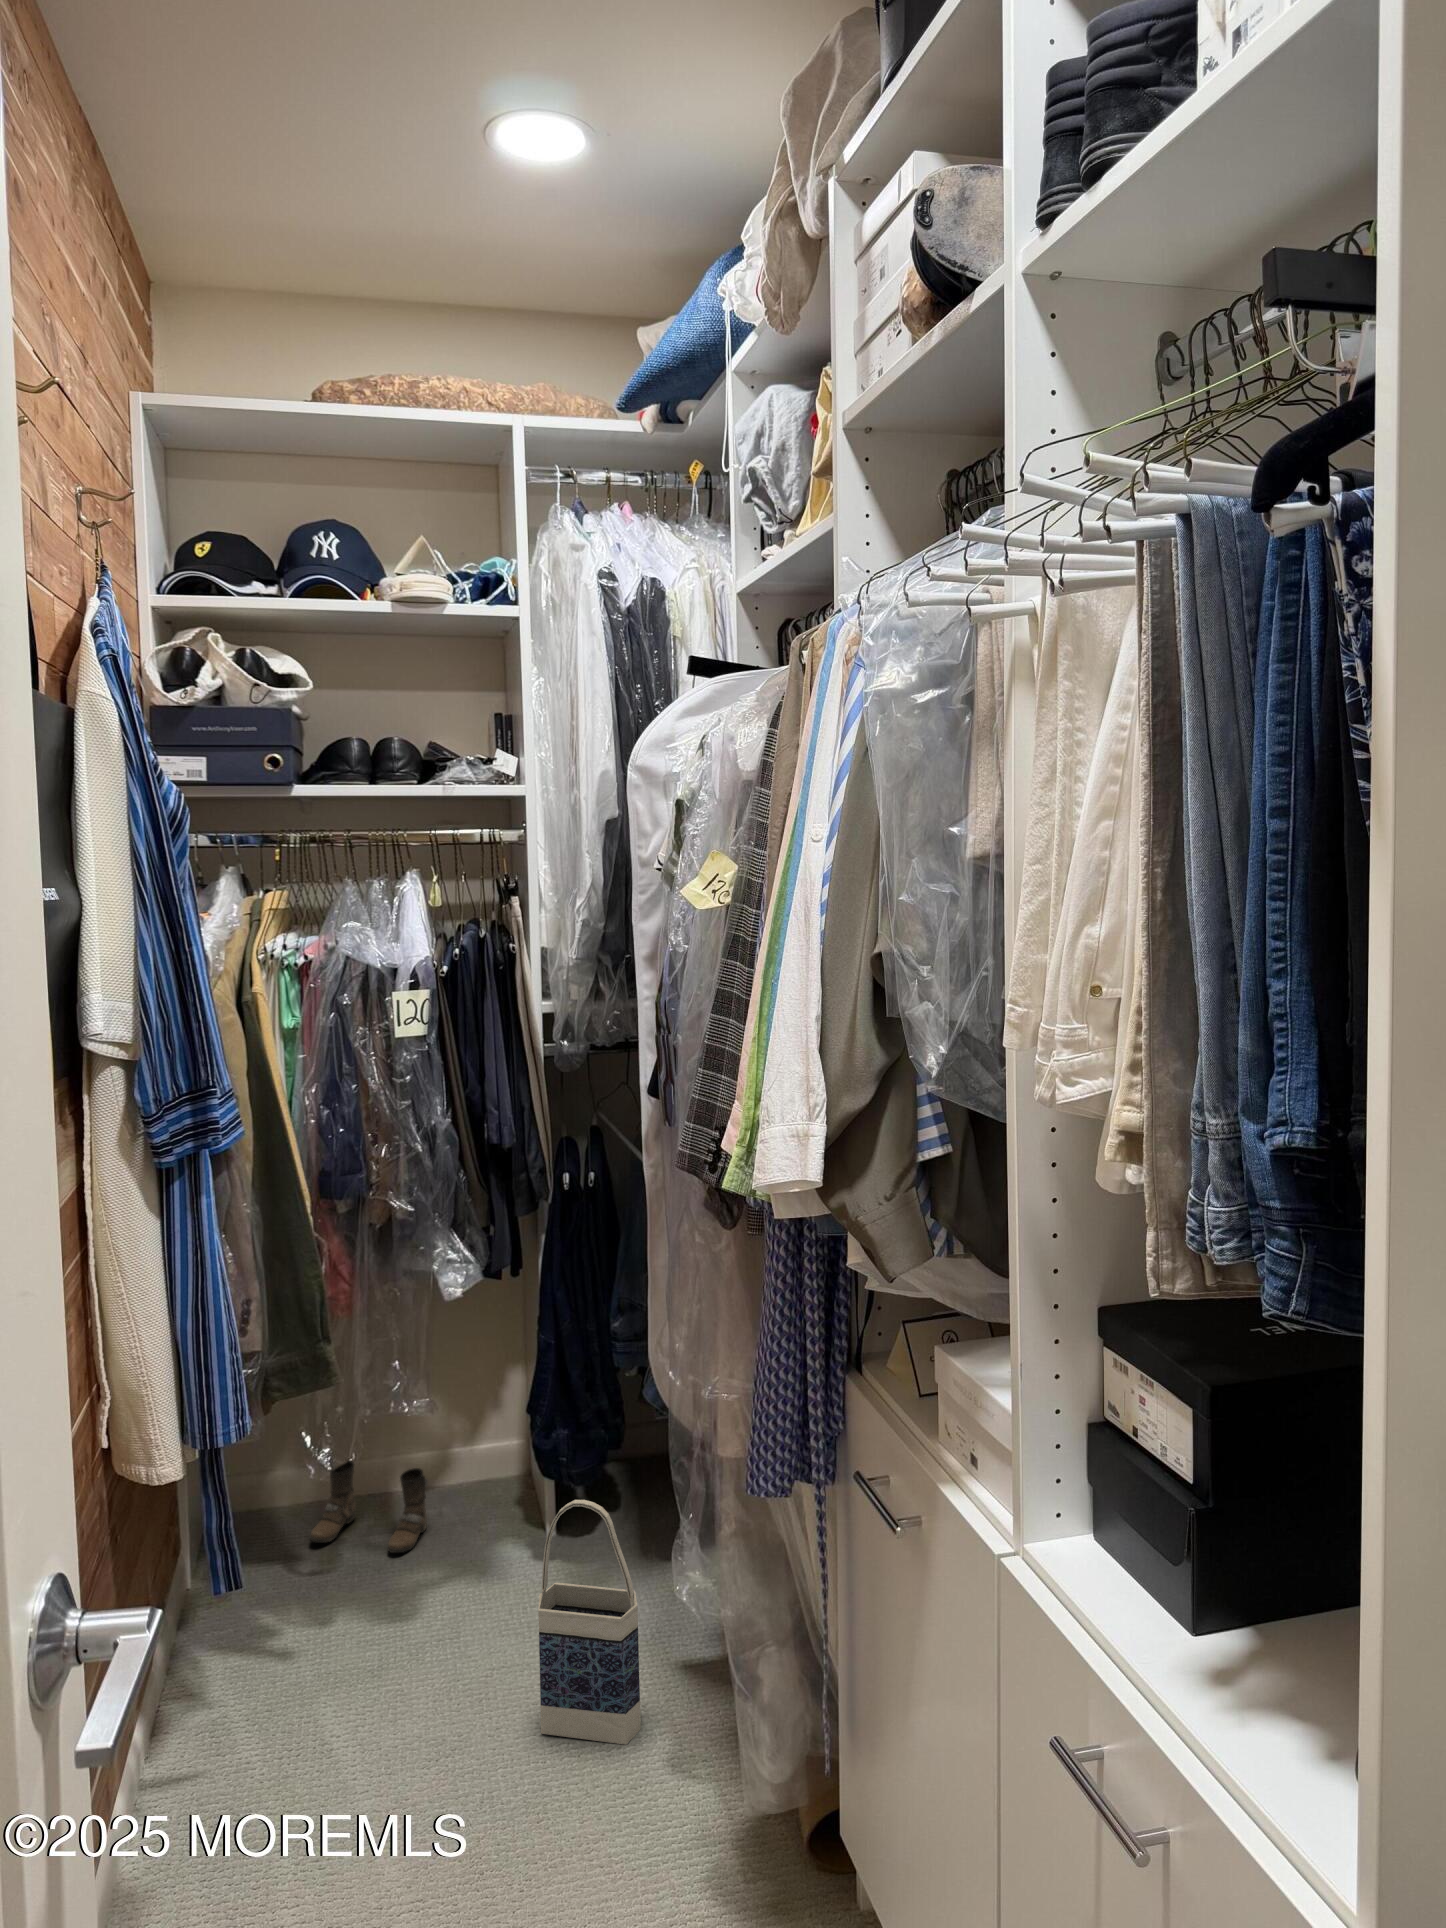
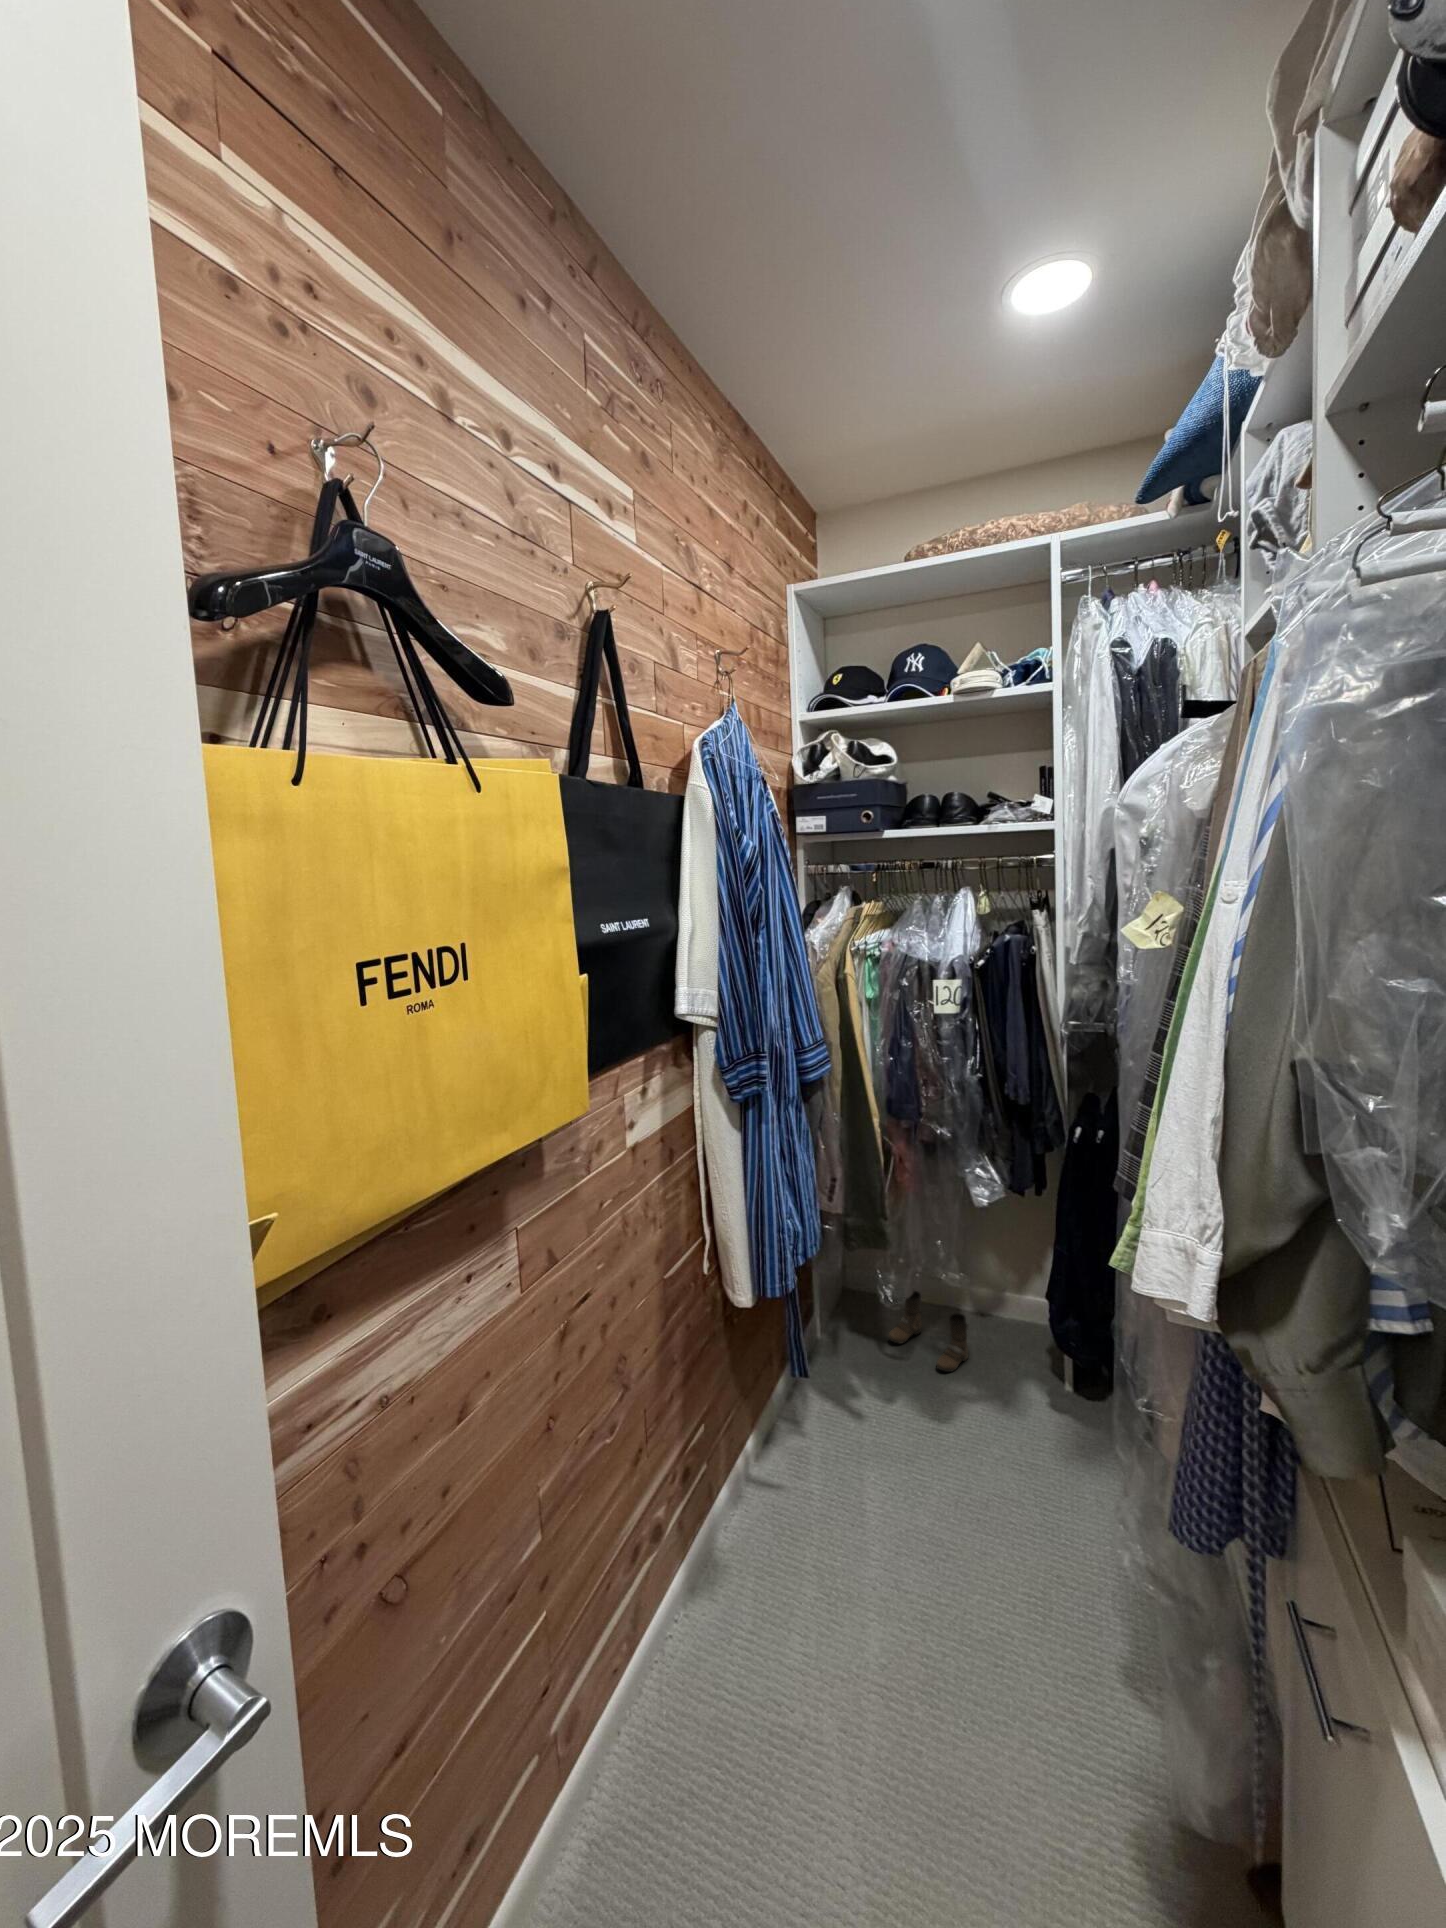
bag: present [538,1500,641,1745] -> none [1012,1407,1102,1628]

